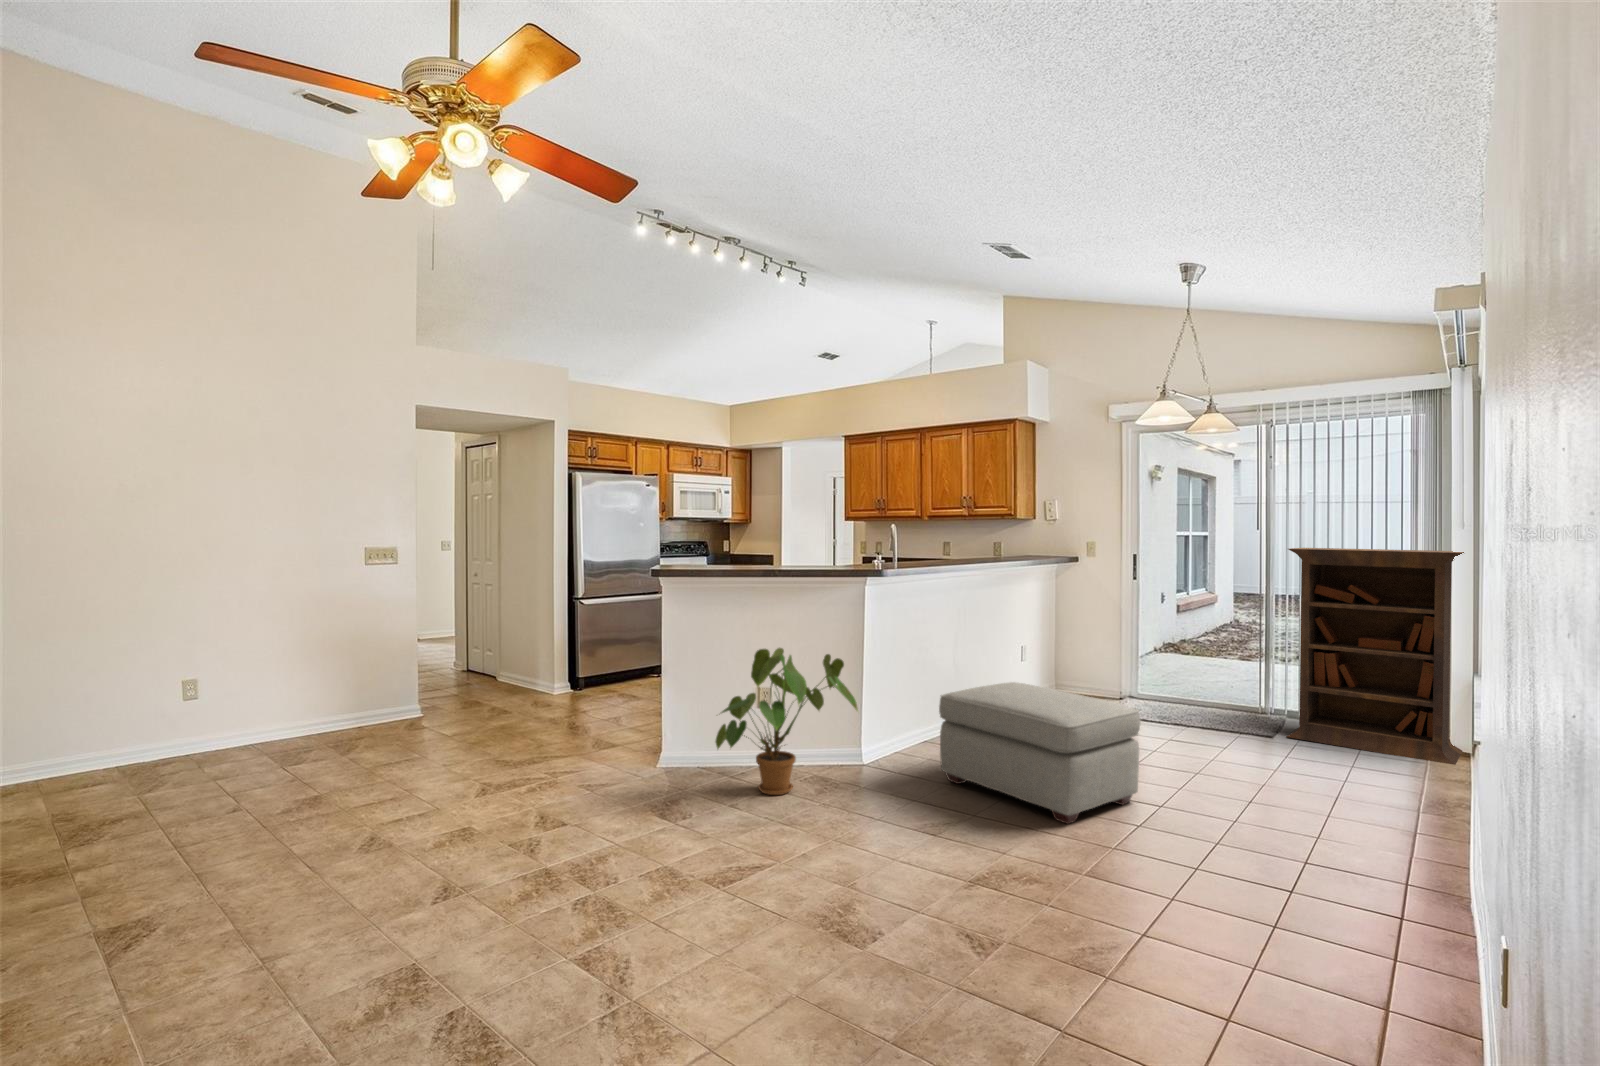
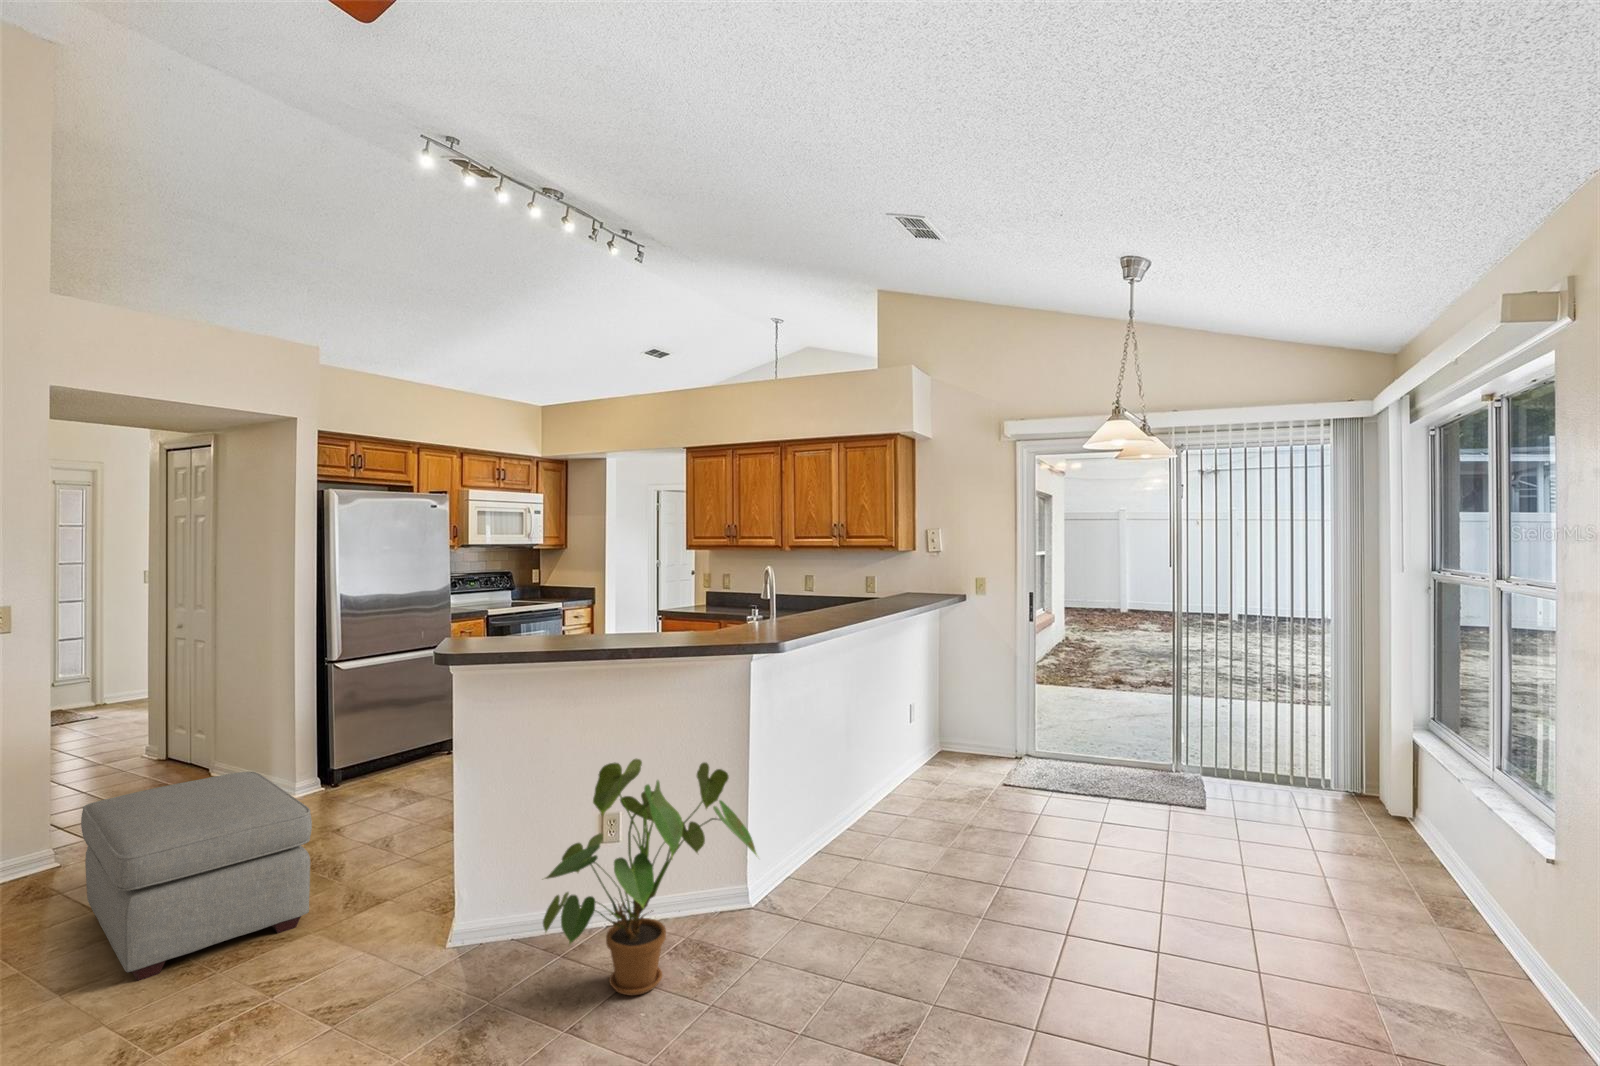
bookcase: present [1286,548,1464,765] -> none [1205,587,1393,832]
ottoman: present [939,682,1141,824] -> present [81,772,312,981]

